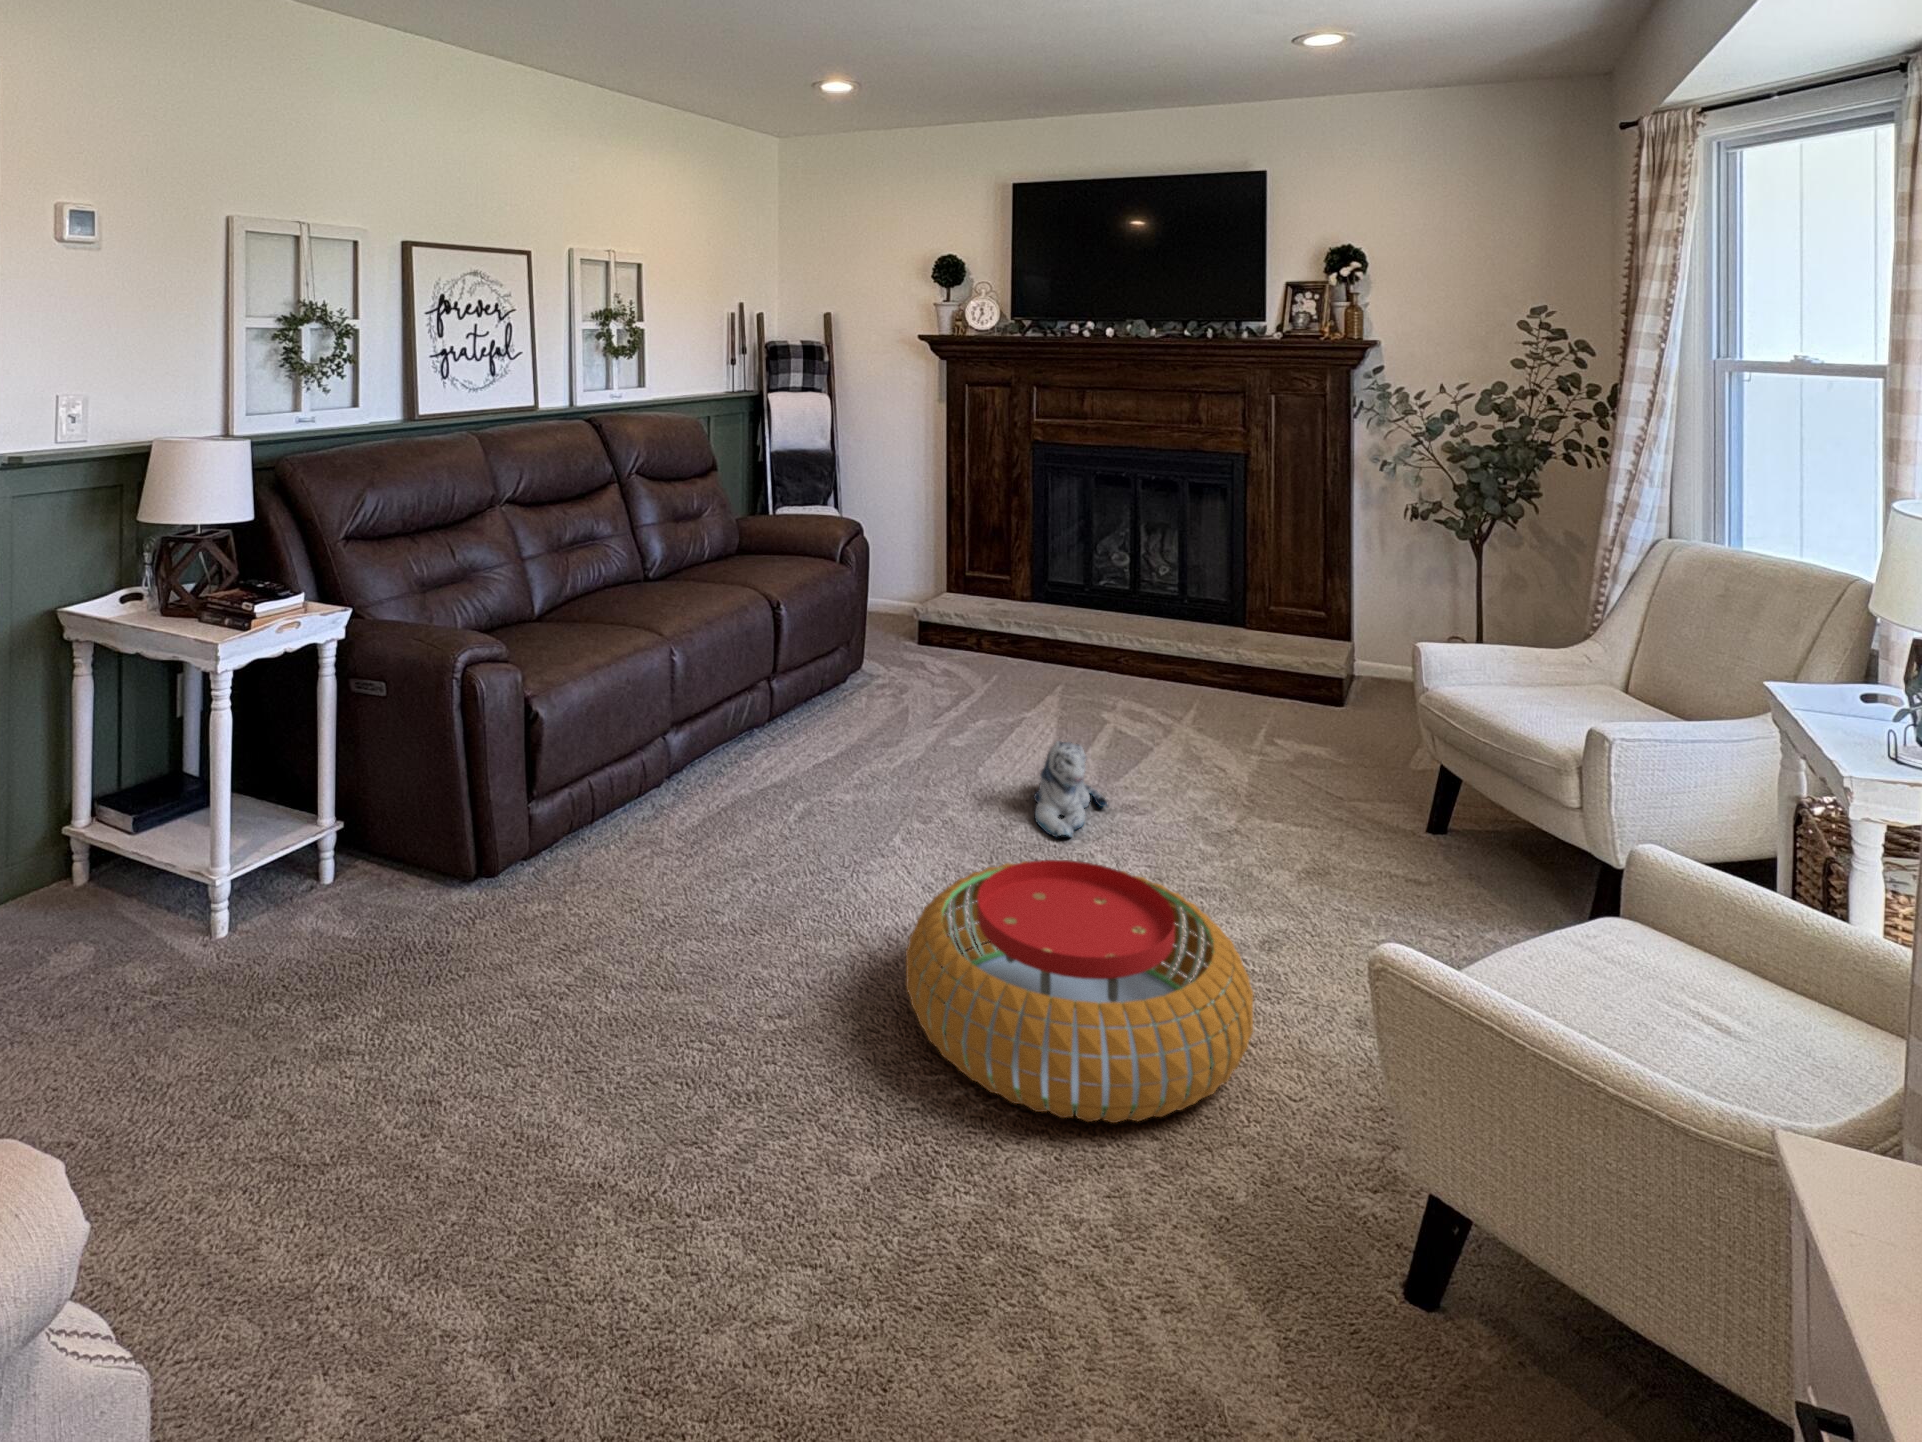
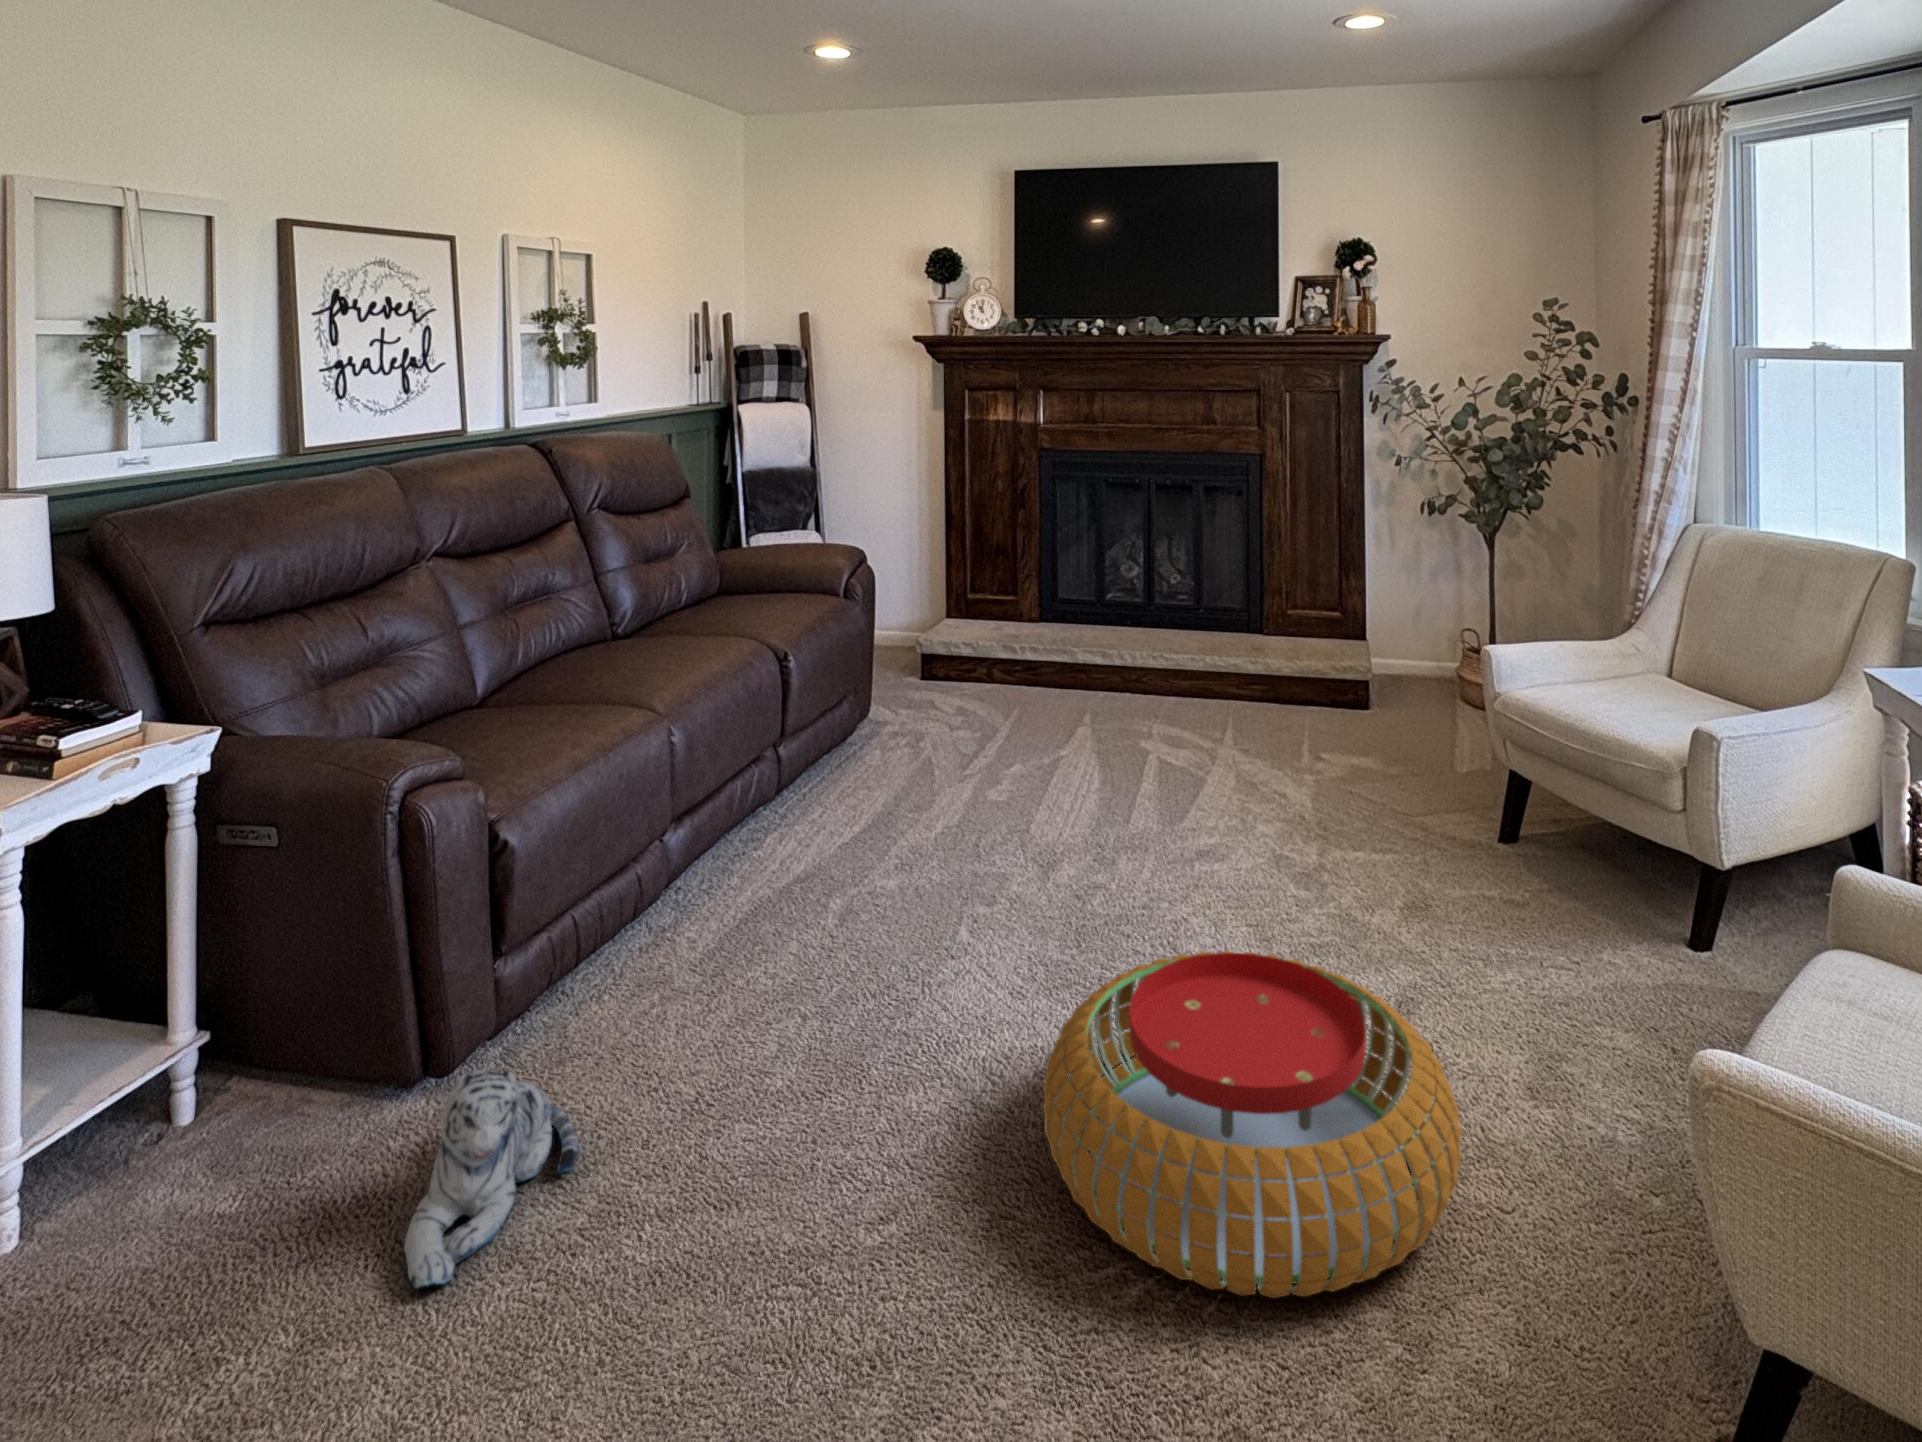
plush toy: present [1034,741,1107,837] -> present [404,1070,579,1289]

